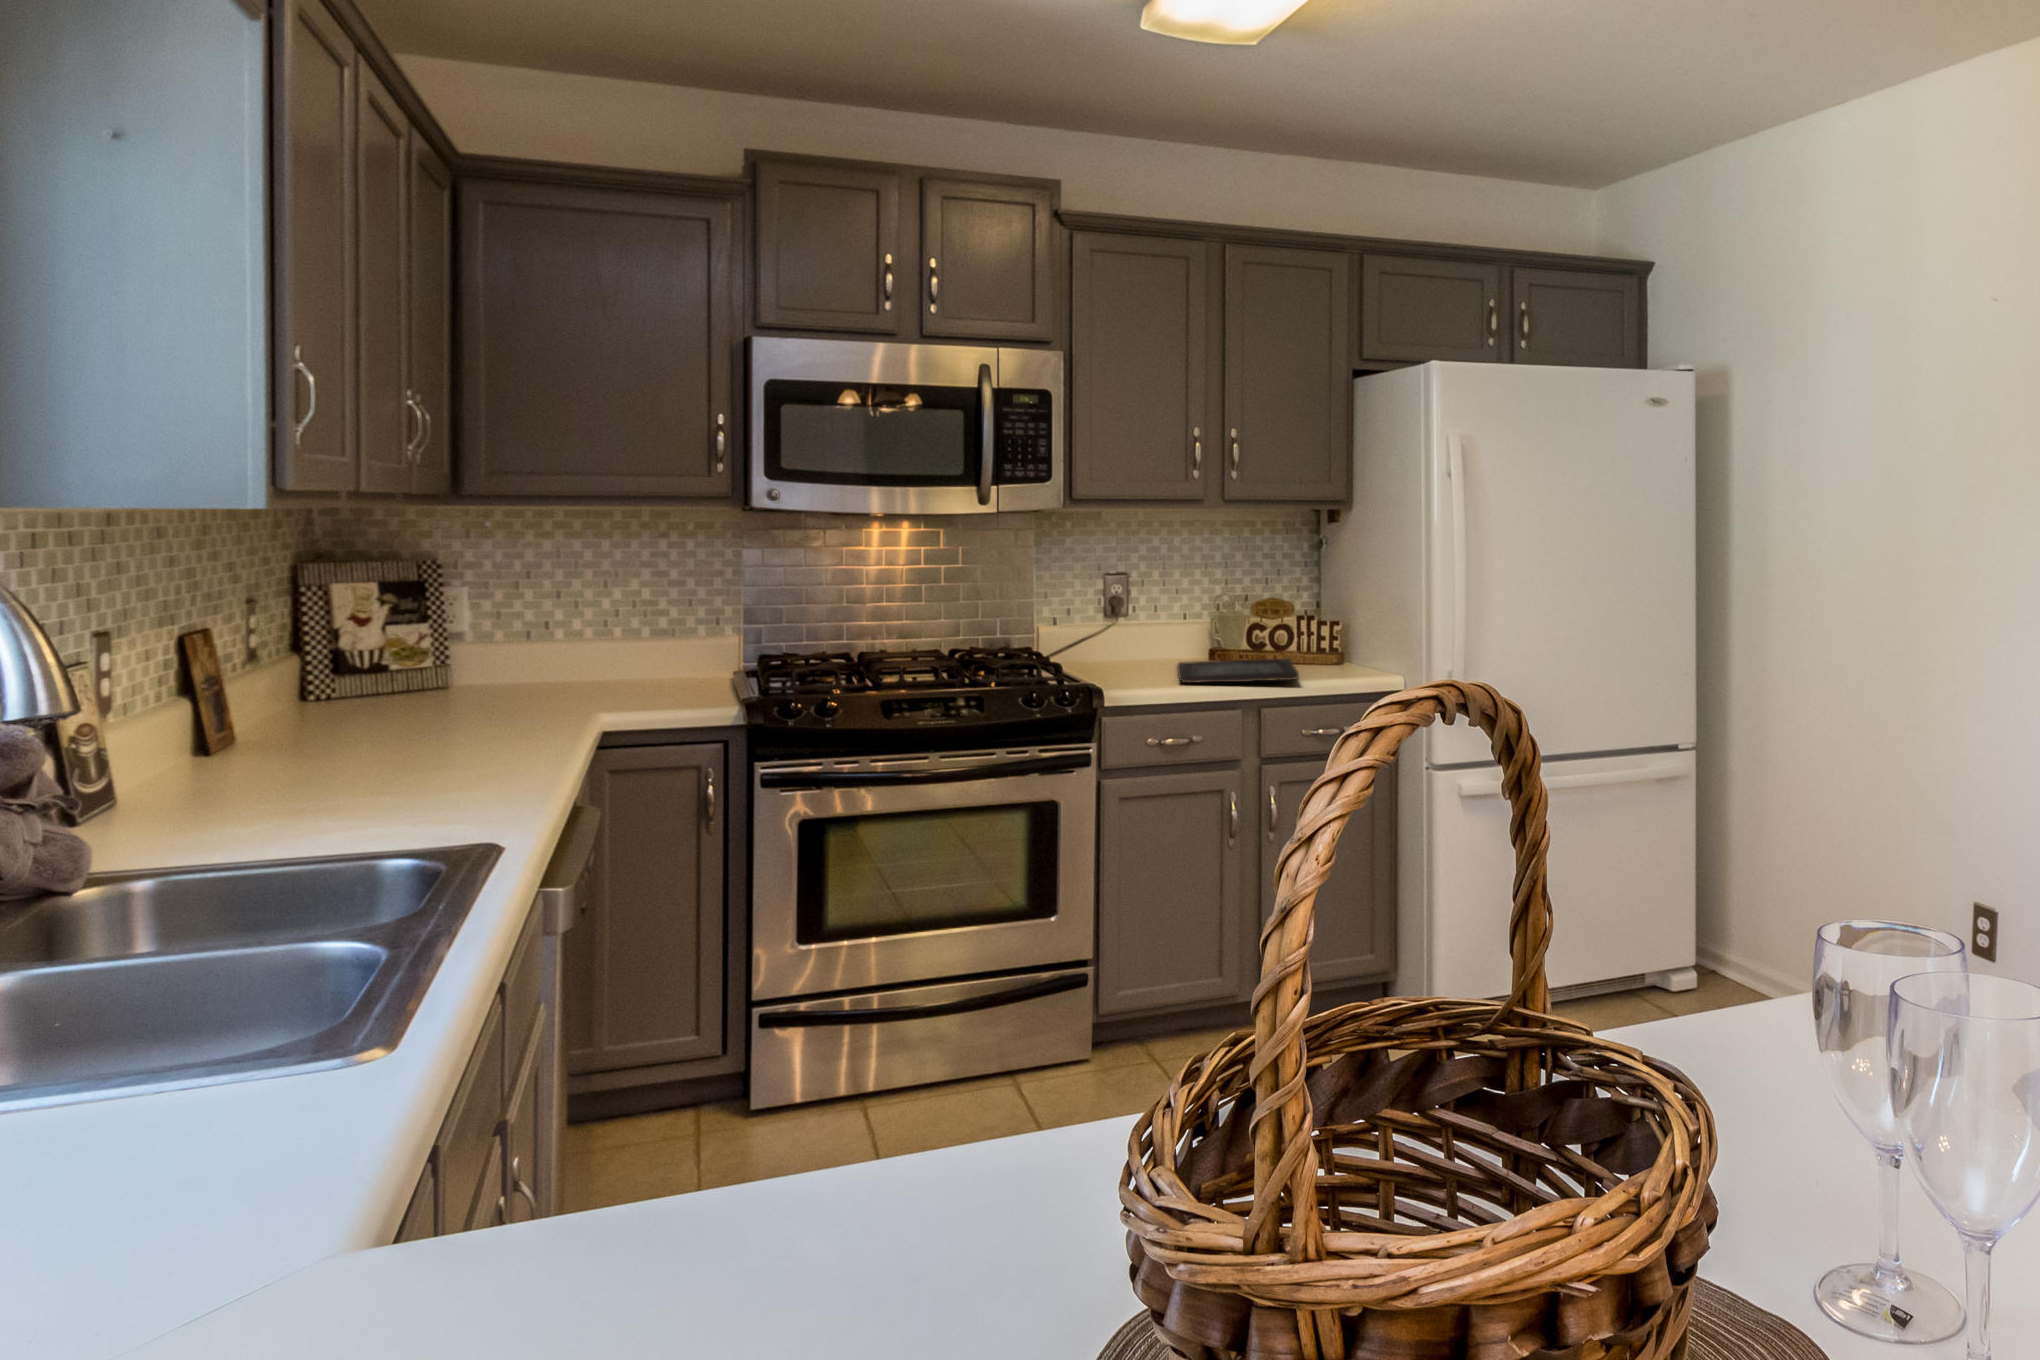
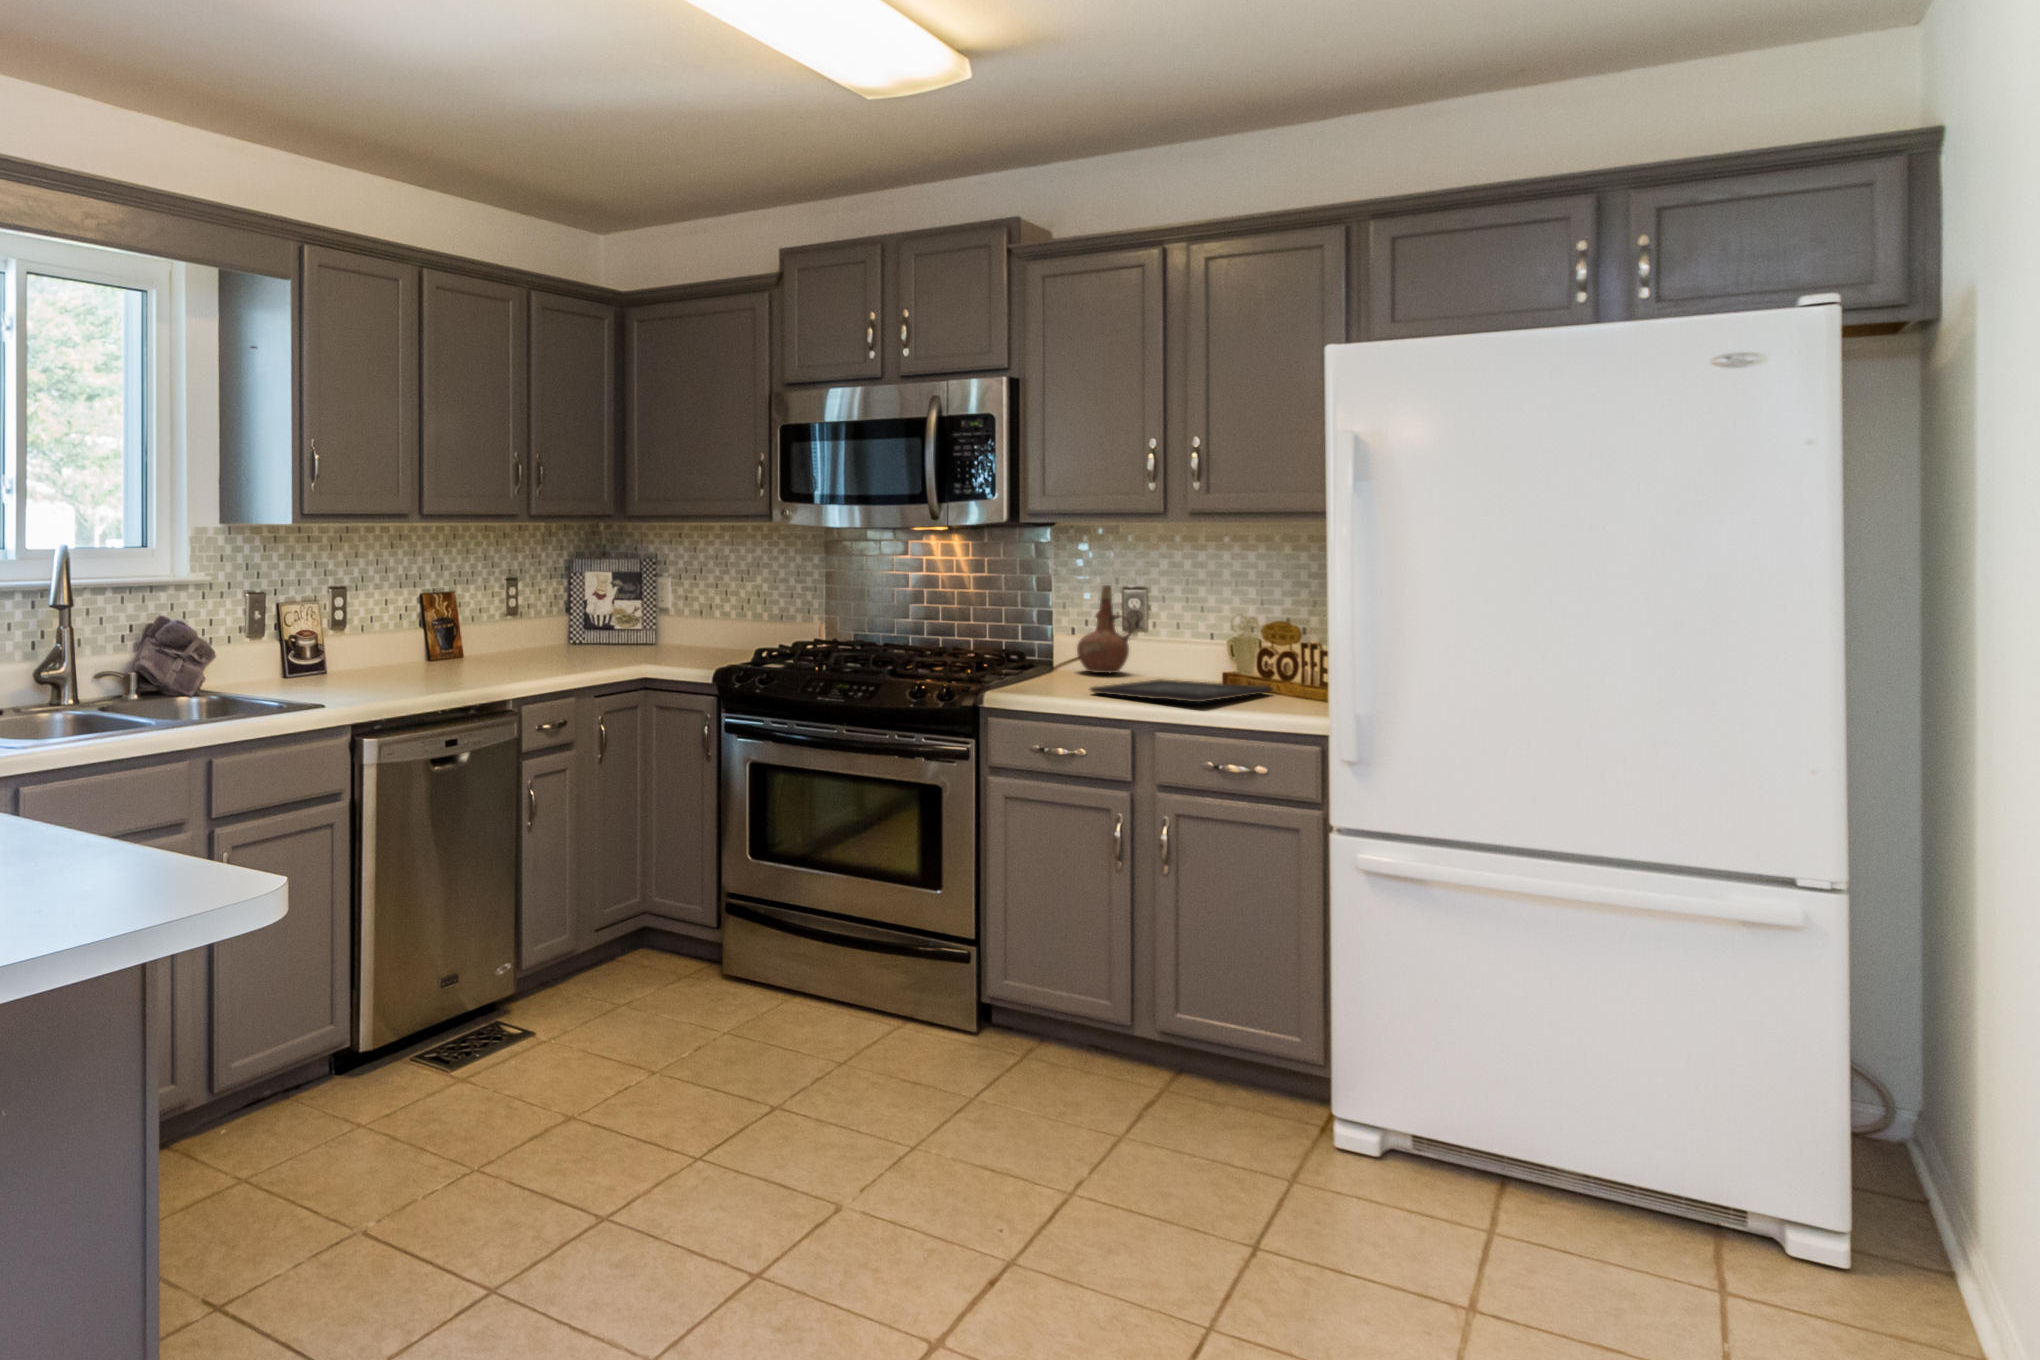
ceramic pitcher: none [1089,571,1140,662] -> present [1077,585,1132,673]

